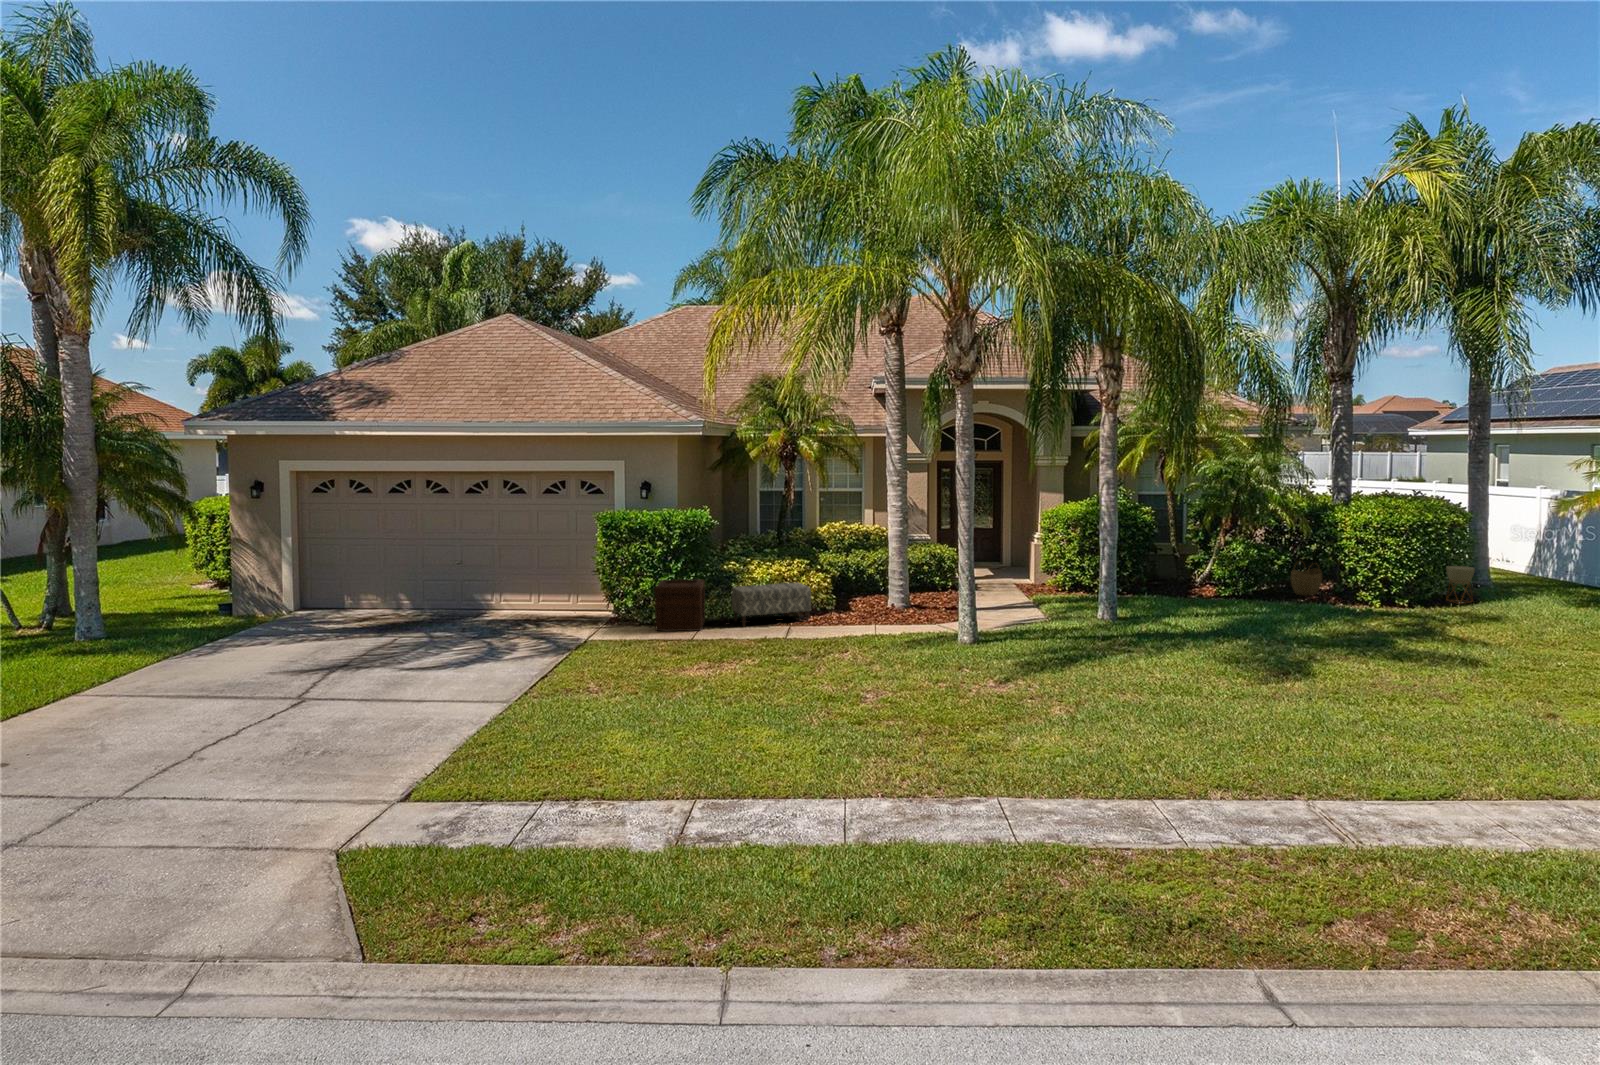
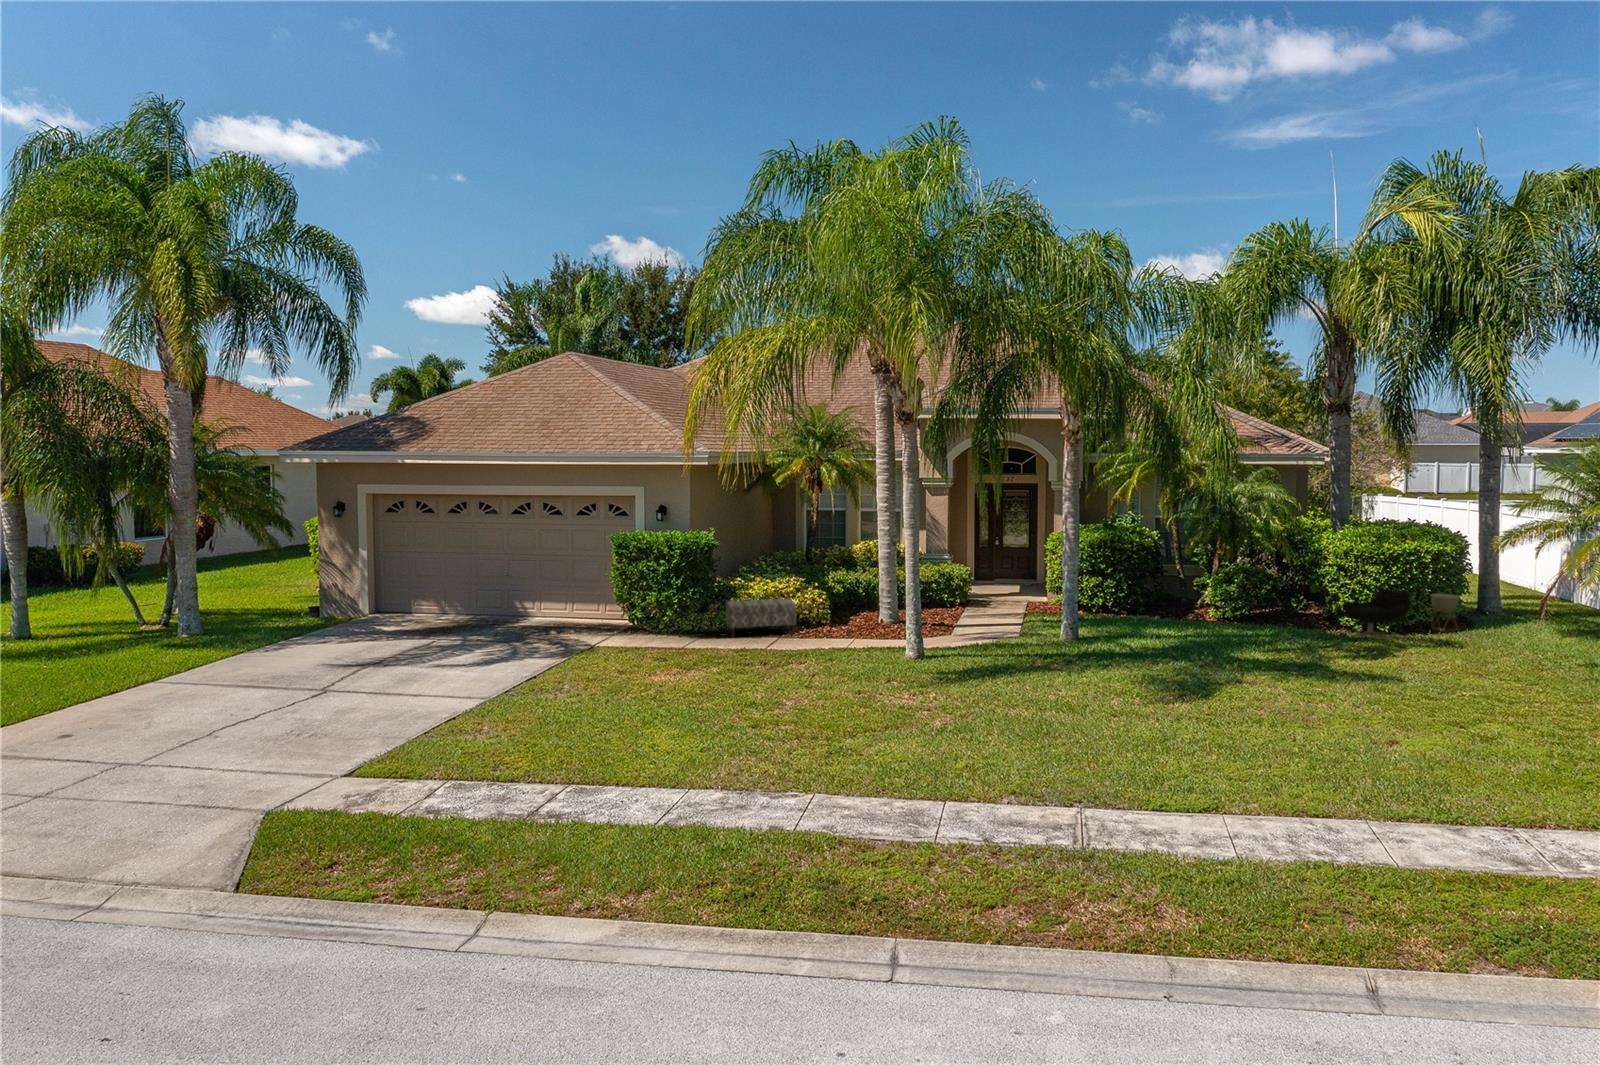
lounge chair: none [1365,561,1434,611] -> present [1342,588,1410,638]
woven basket: present [1291,566,1322,596] -> none [1276,586,1308,620]
wooden crate: present [654,579,705,631] -> none [652,594,702,641]

